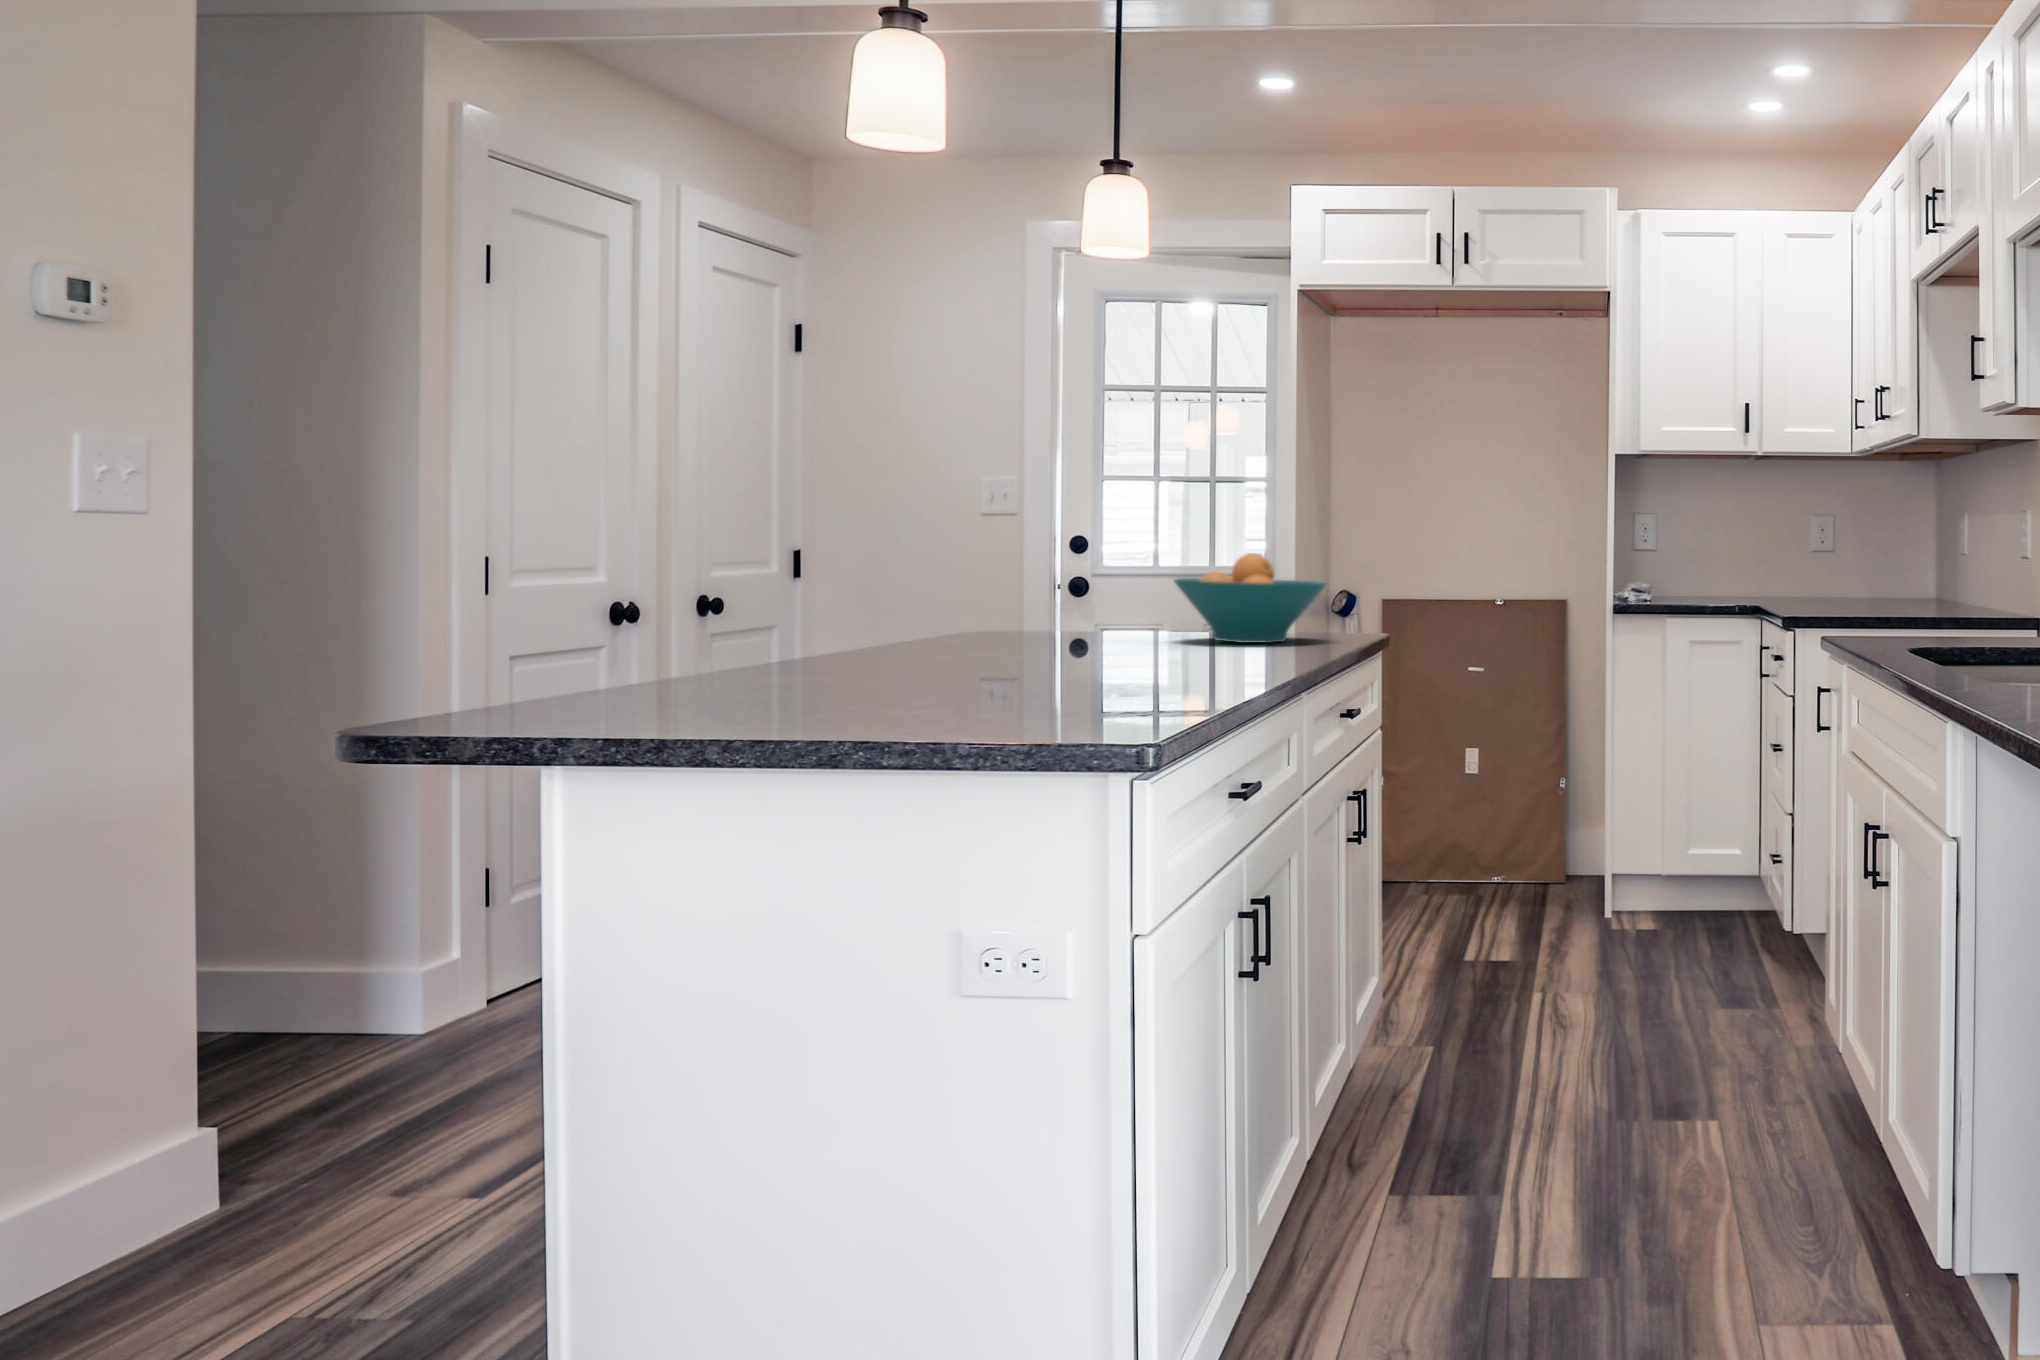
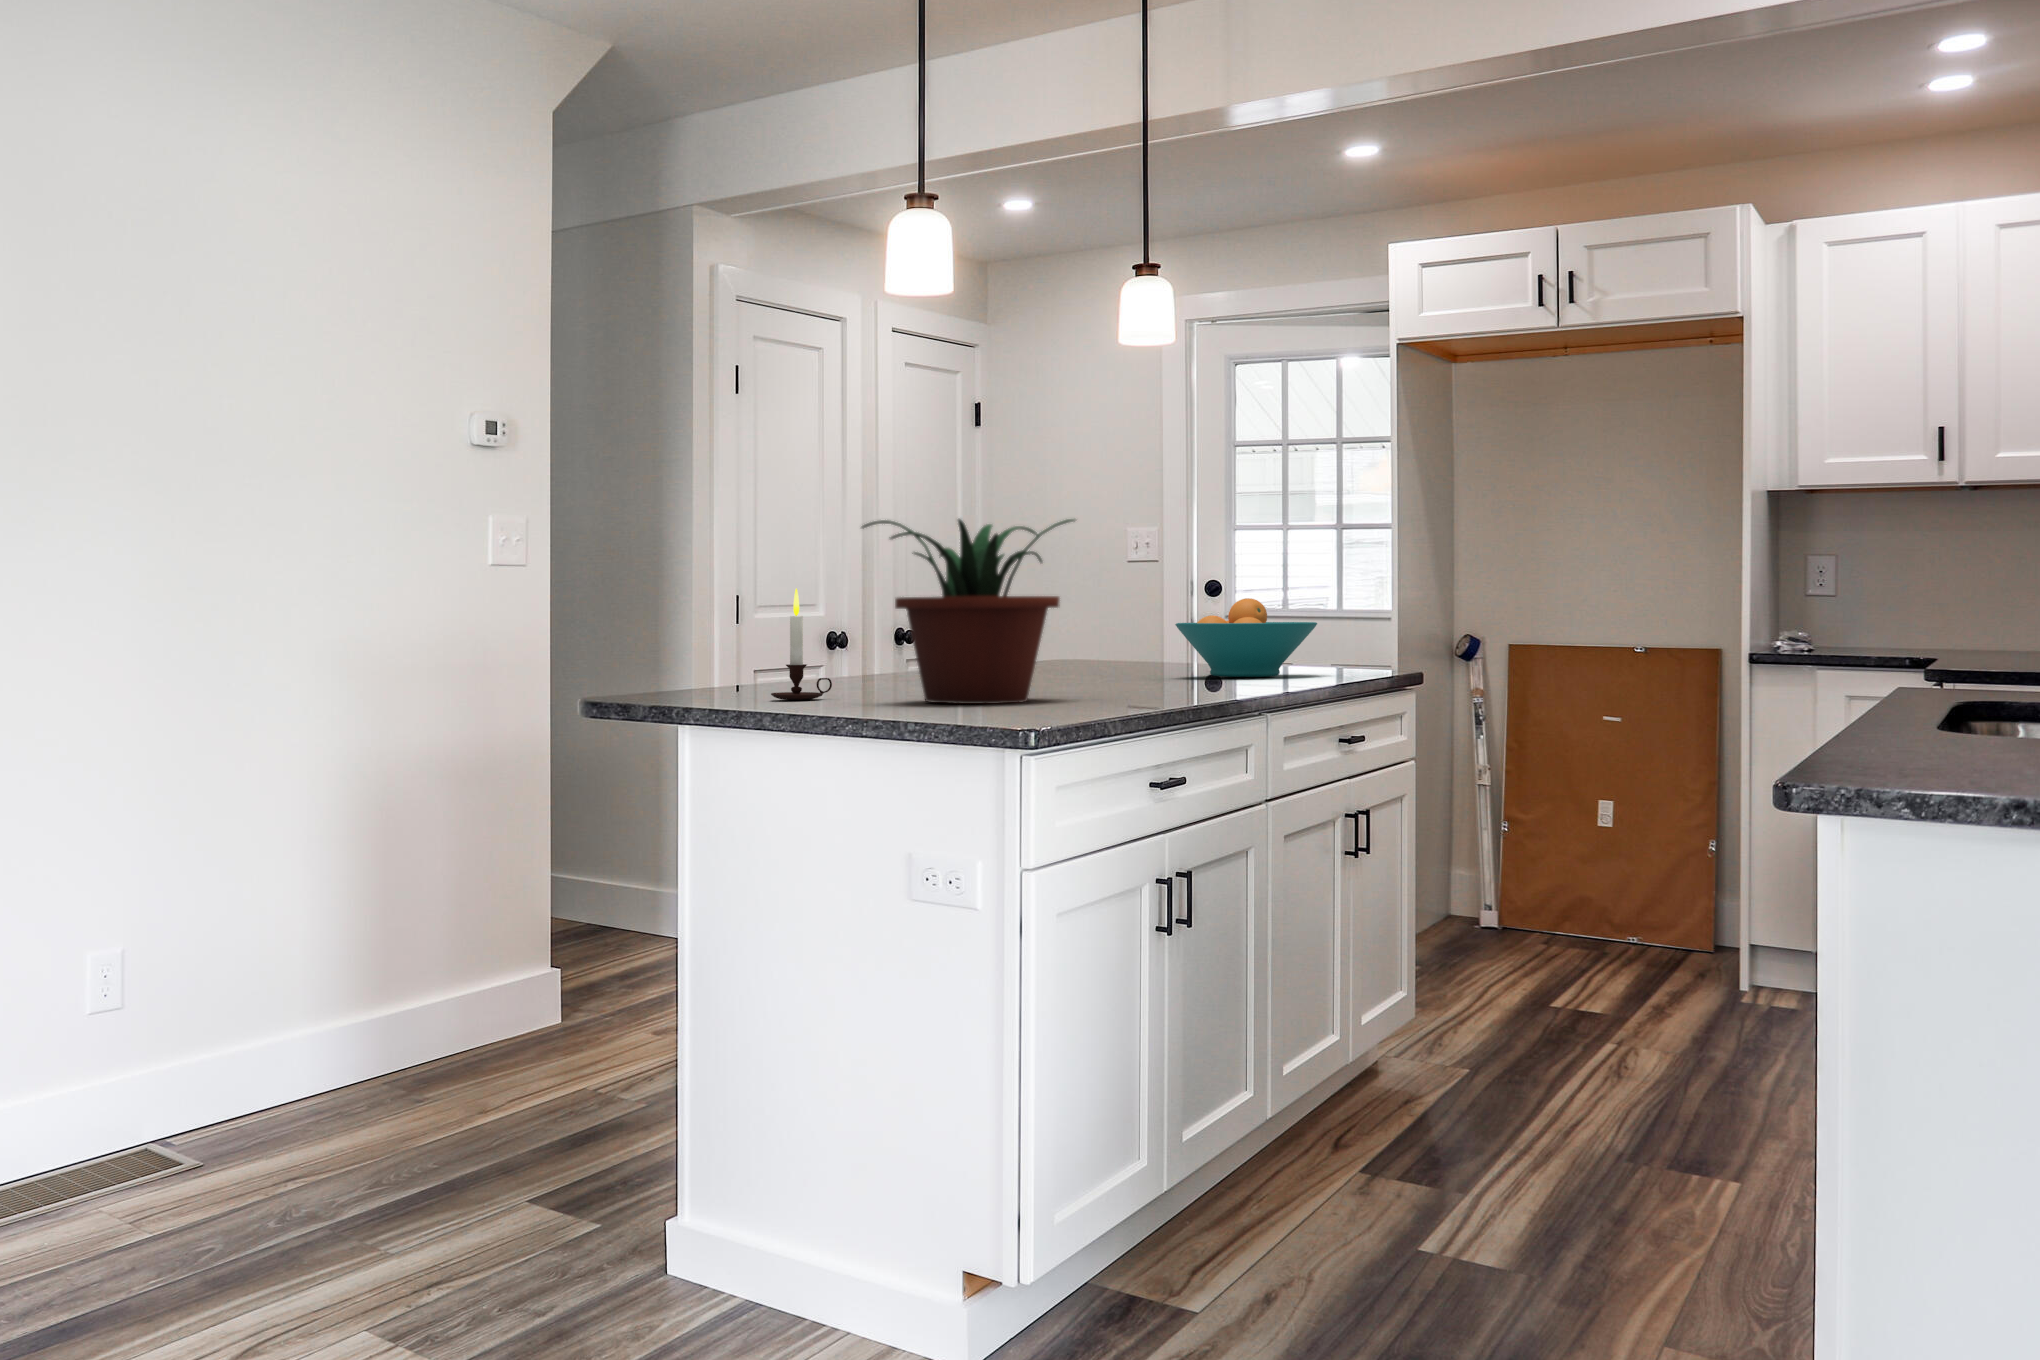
potted plant: none [848,443,1142,697] -> present [862,519,1075,704]
candle: none [695,528,785,686] -> present [771,589,832,700]

